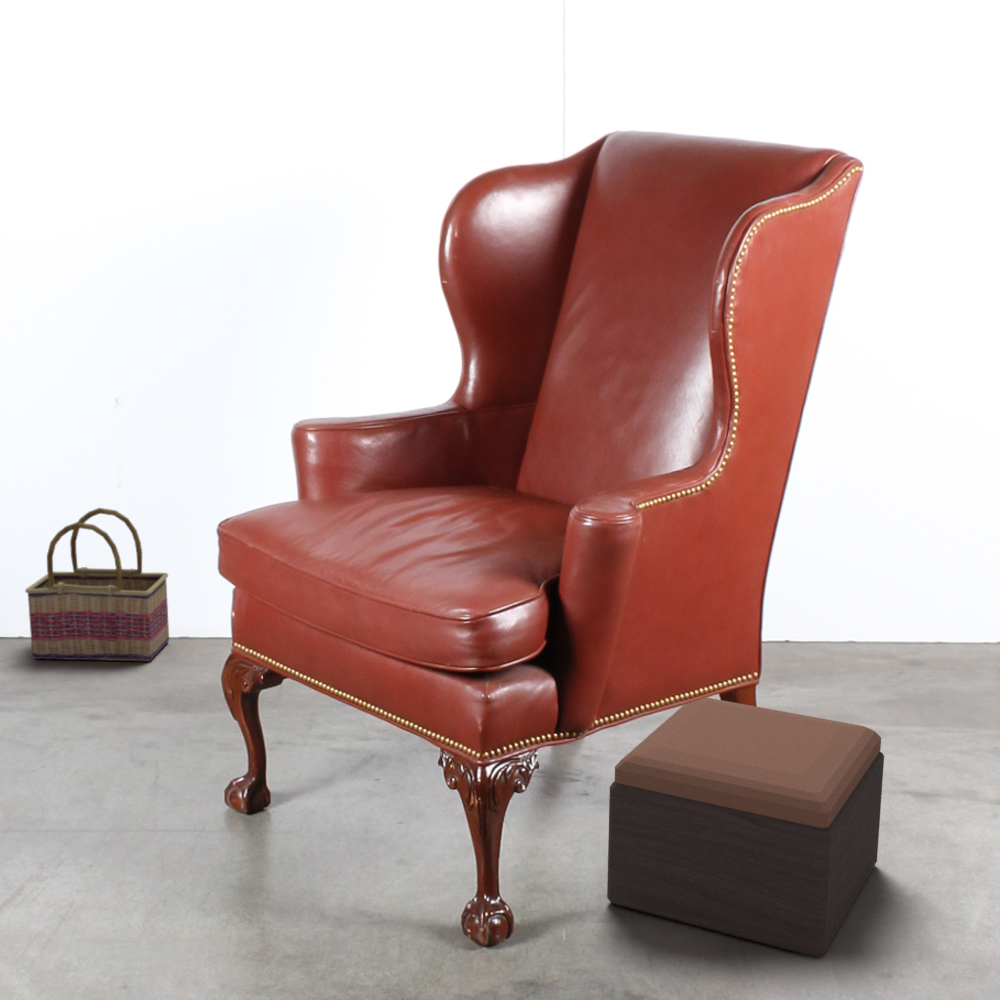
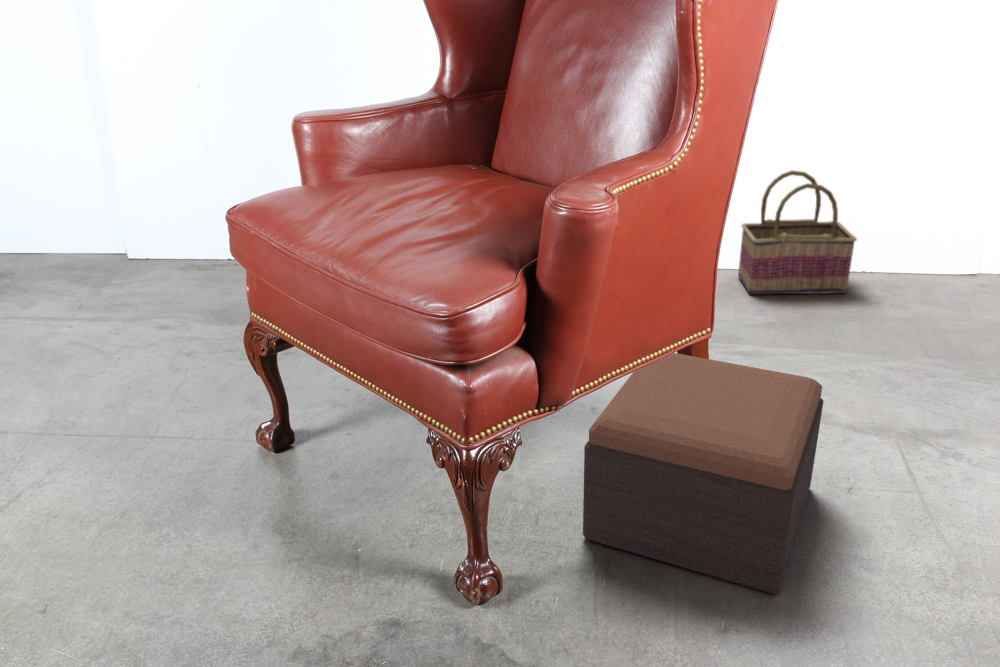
basket: present [26,508,169,661] -> present [738,171,857,294]

